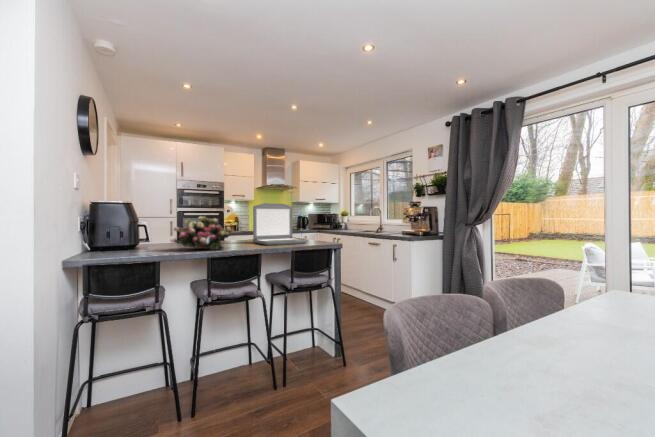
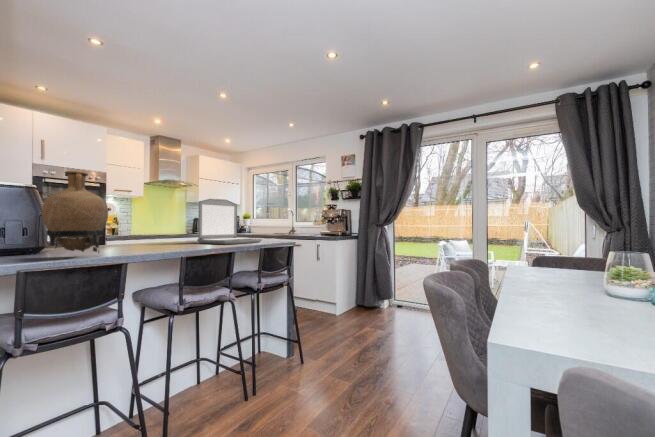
vase: none [103,191,149,254] -> present [42,171,108,252]
flower arrangement: present [171,217,232,250] -> none [123,210,195,249]

